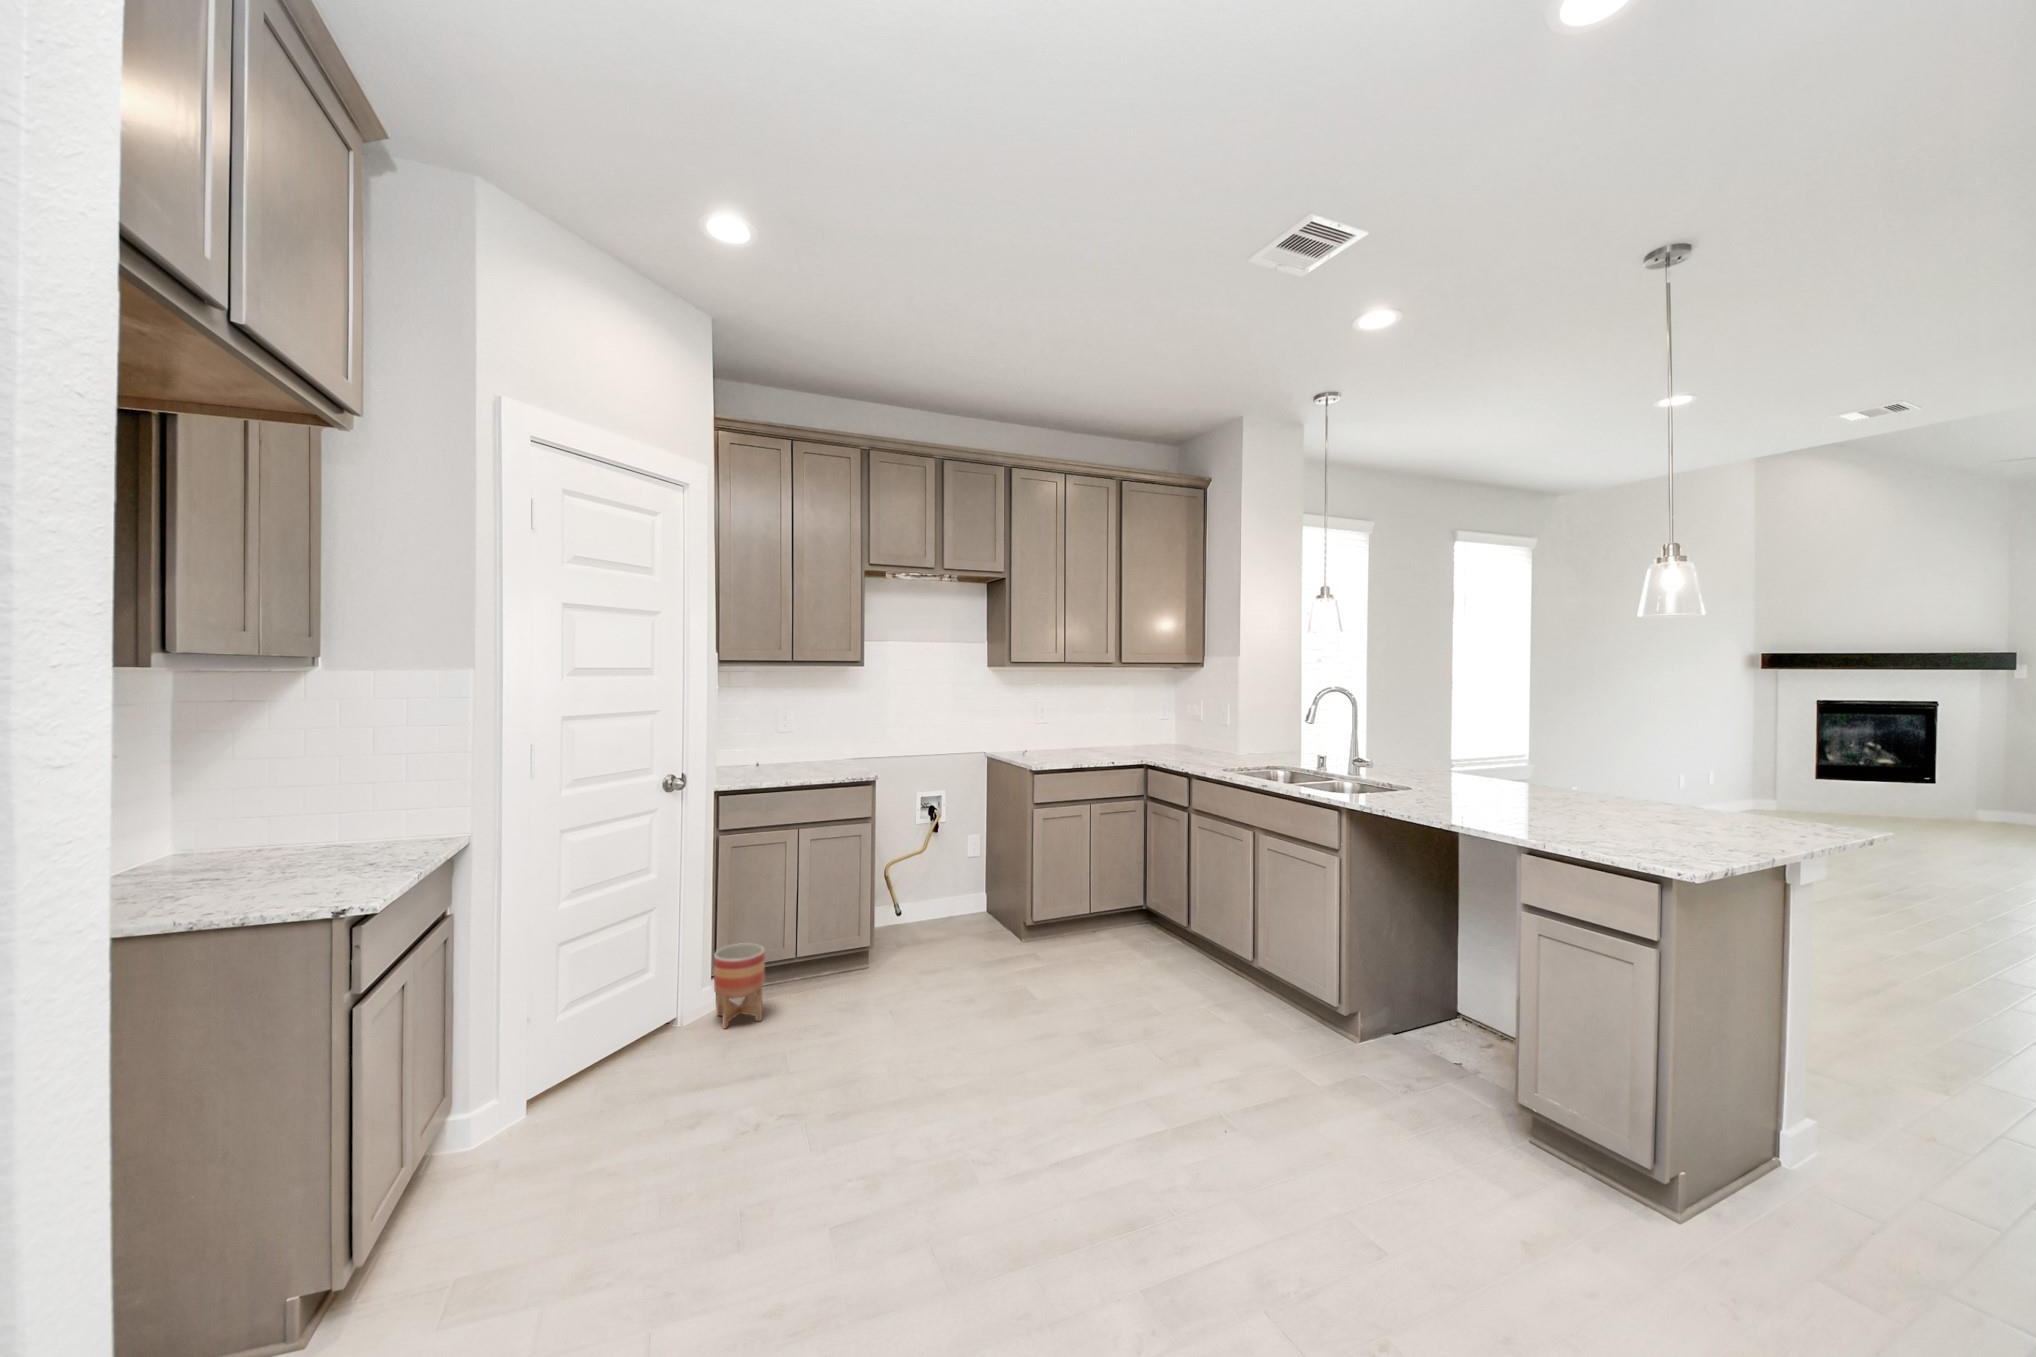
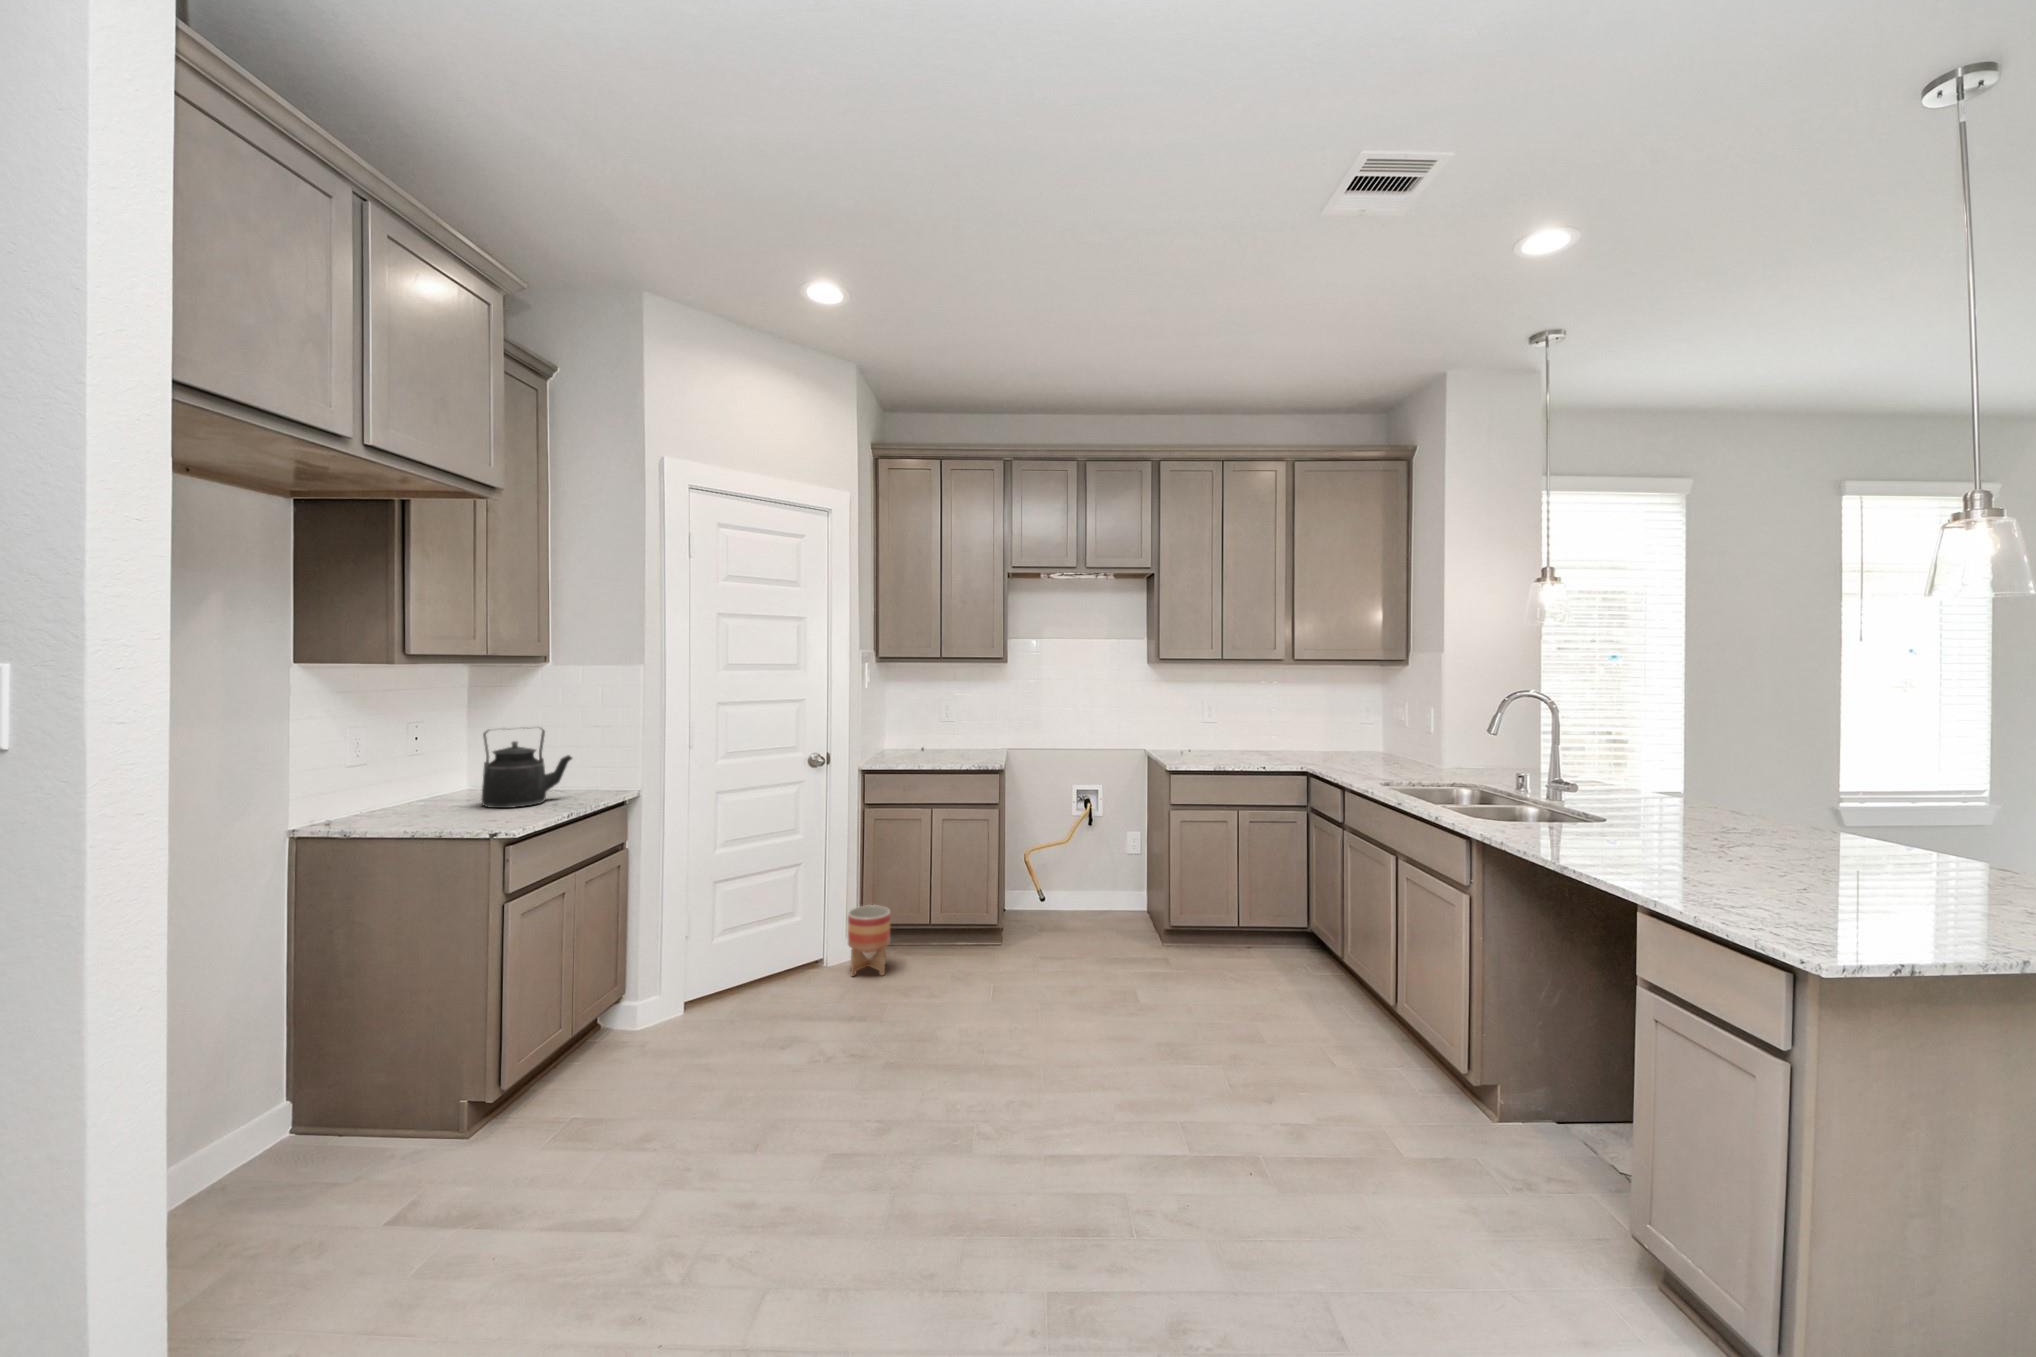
kettle: none [254,759,386,877] -> present [482,728,572,808]

